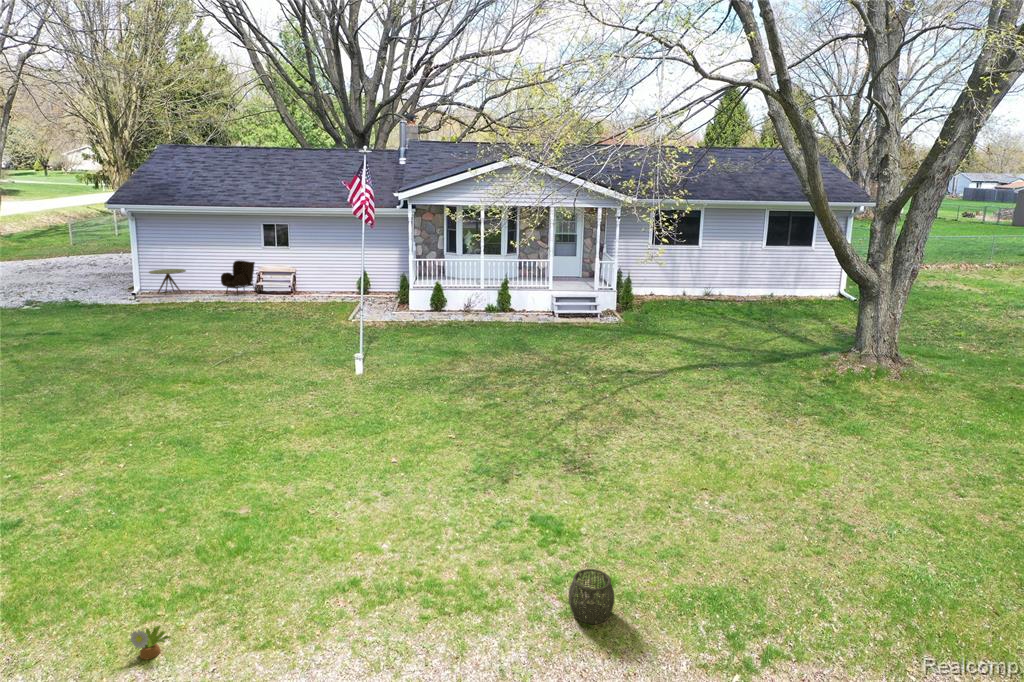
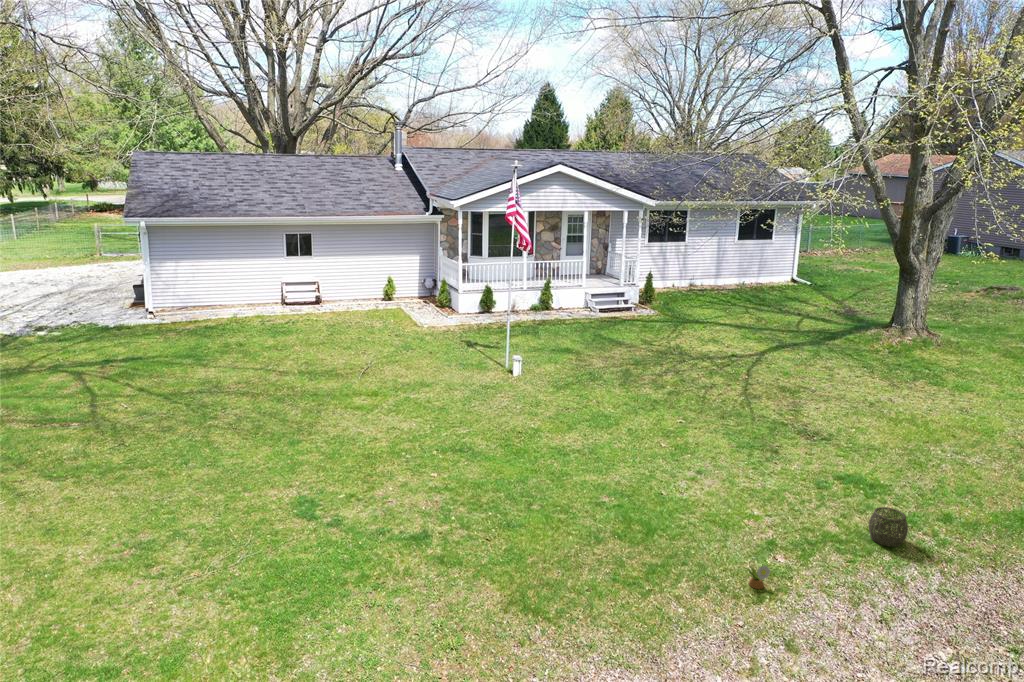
armchair: present [221,260,255,295] -> none [247,272,281,308]
round table: present [149,269,186,295] -> none [168,284,208,313]
woven basket: present [569,569,614,624] -> present [869,507,908,547]

